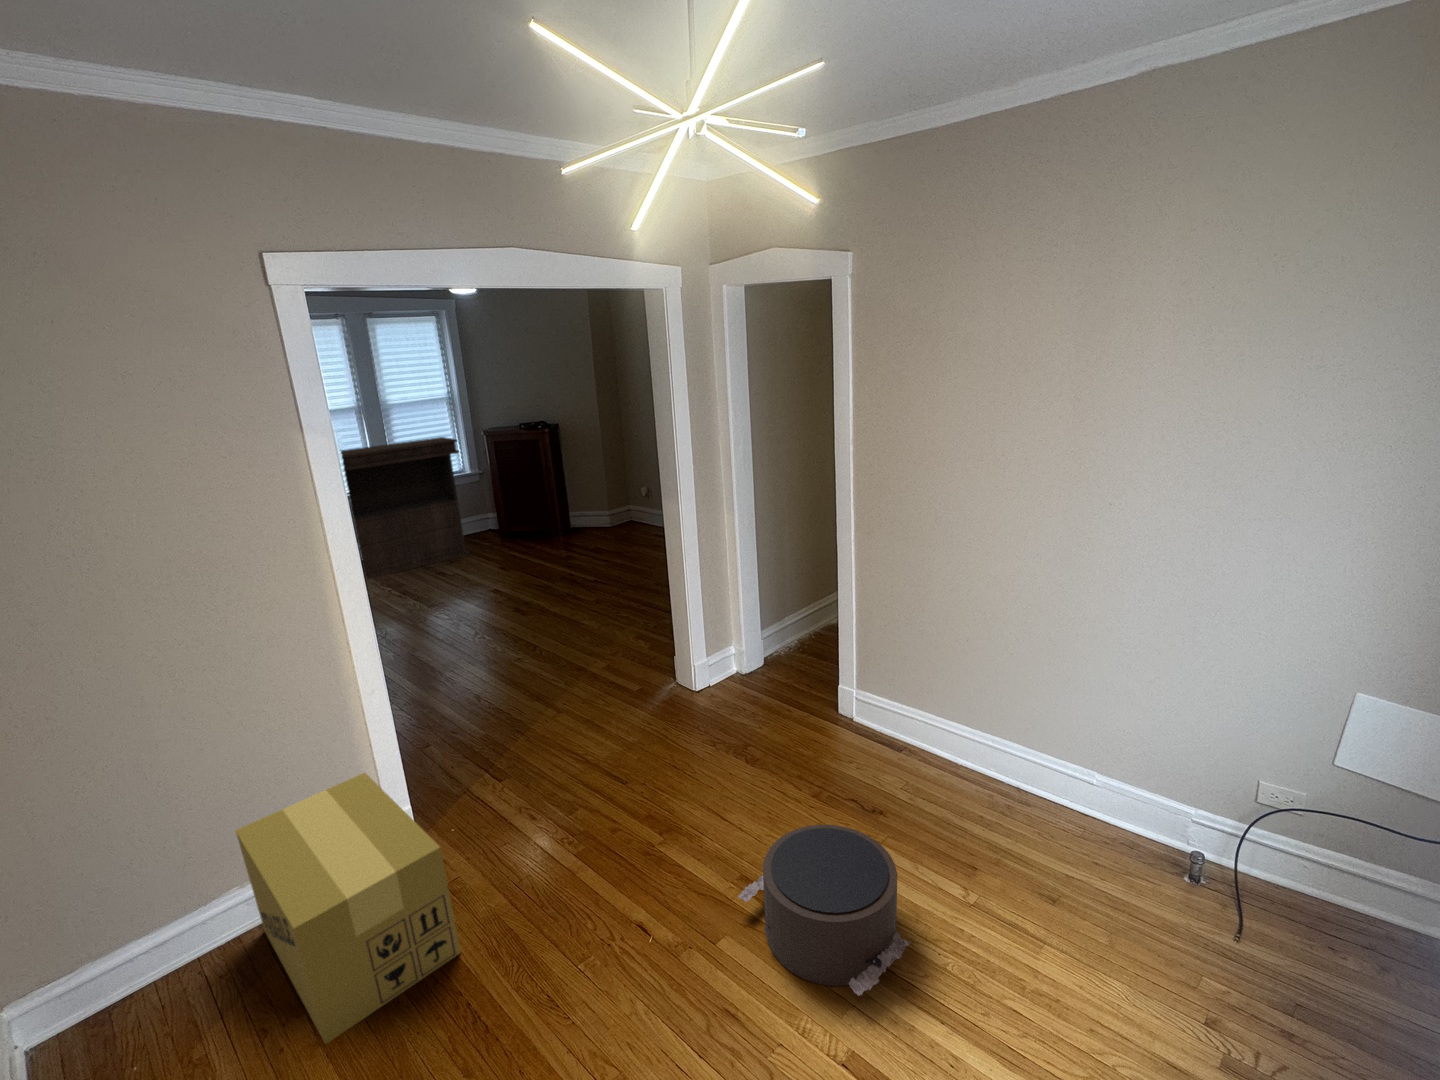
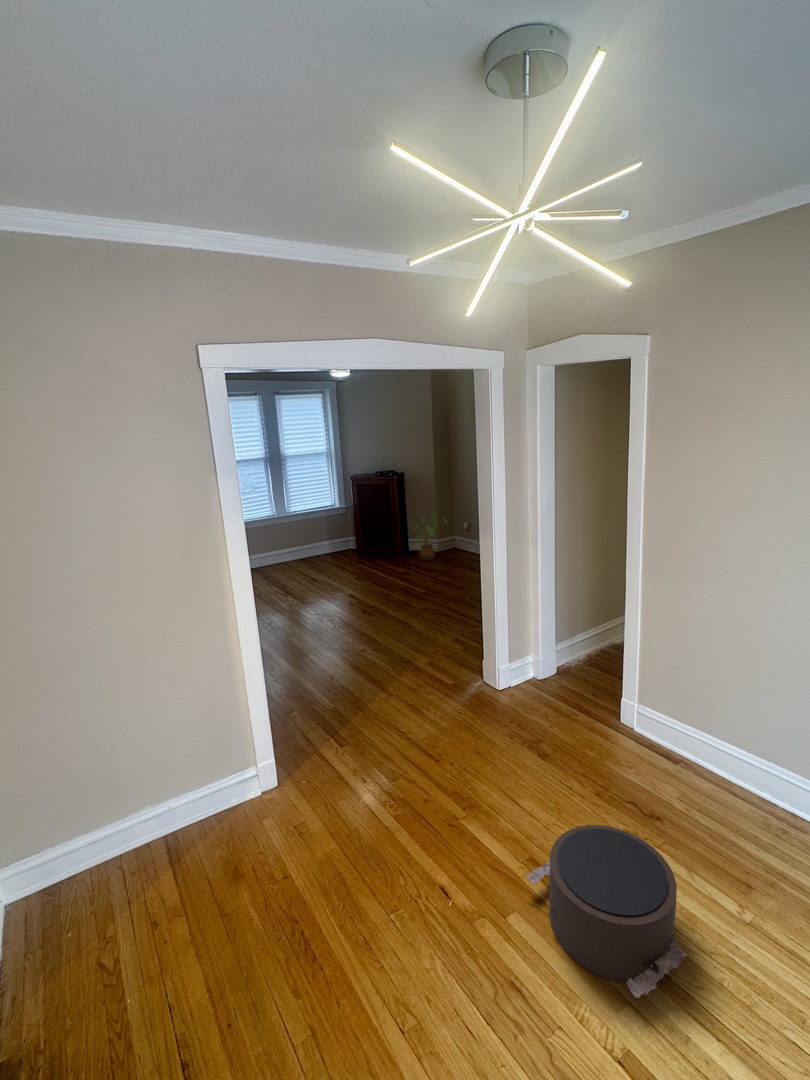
console table: present [341,437,470,579] -> none [232,480,334,582]
house plant: none [572,478,622,539] -> present [411,515,447,560]
cardboard box: present [236,773,461,1044] -> none [154,728,301,939]

